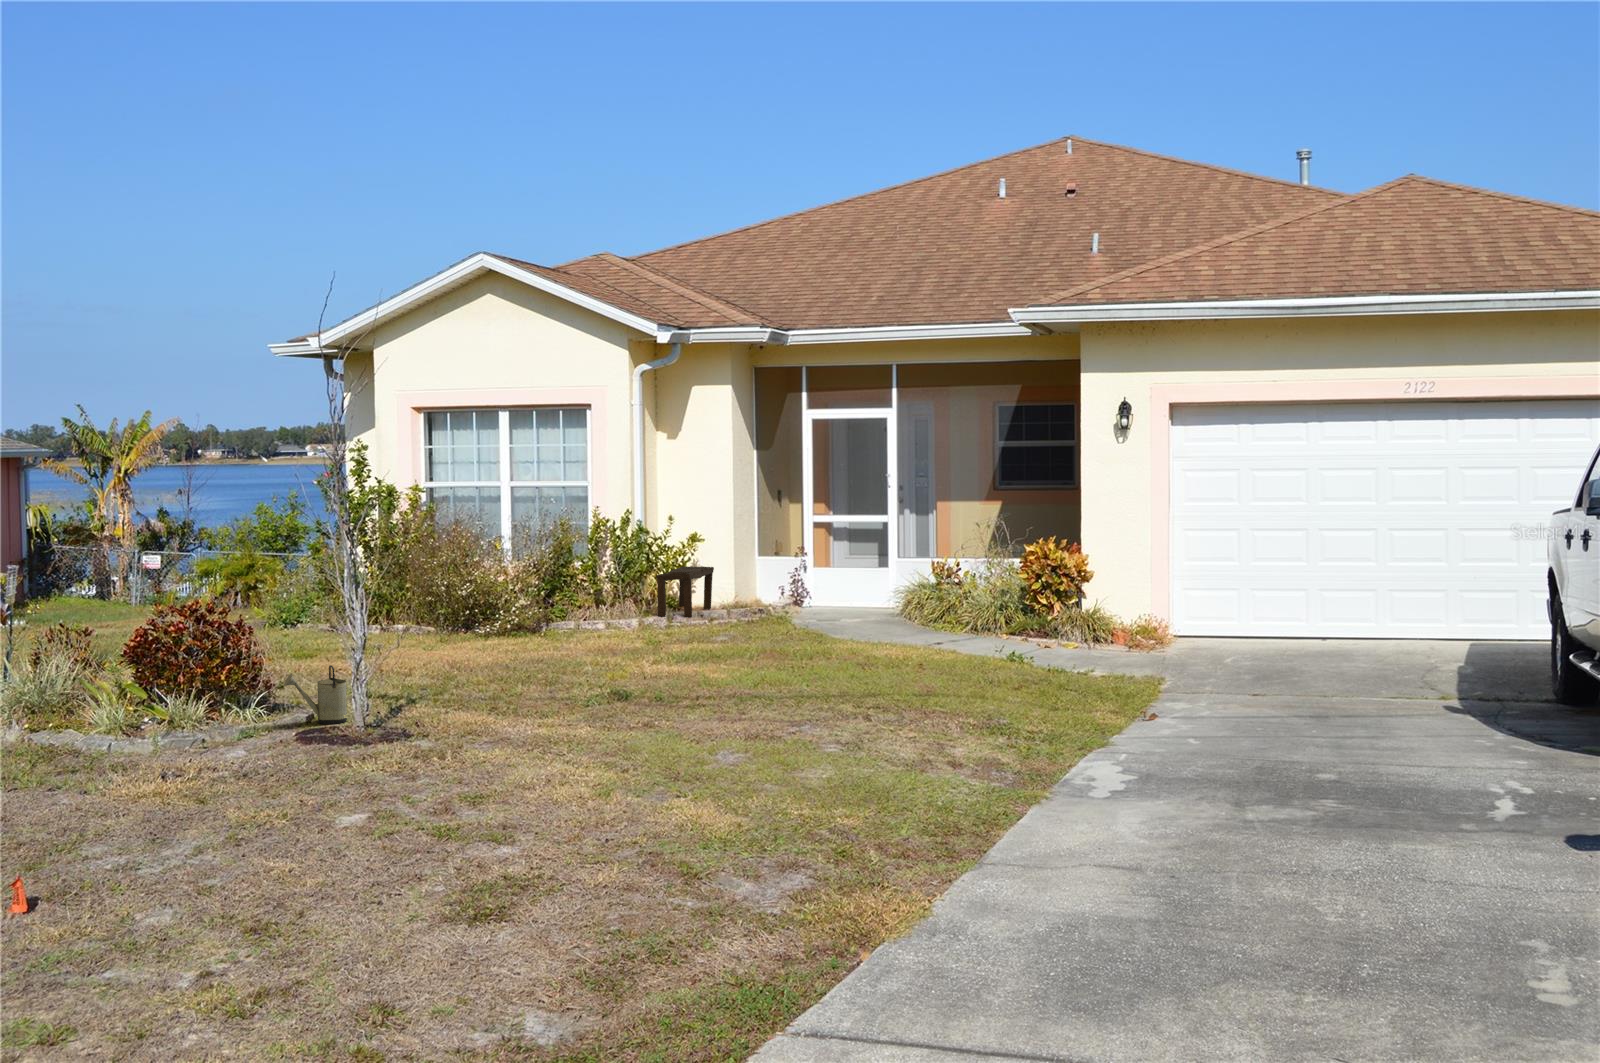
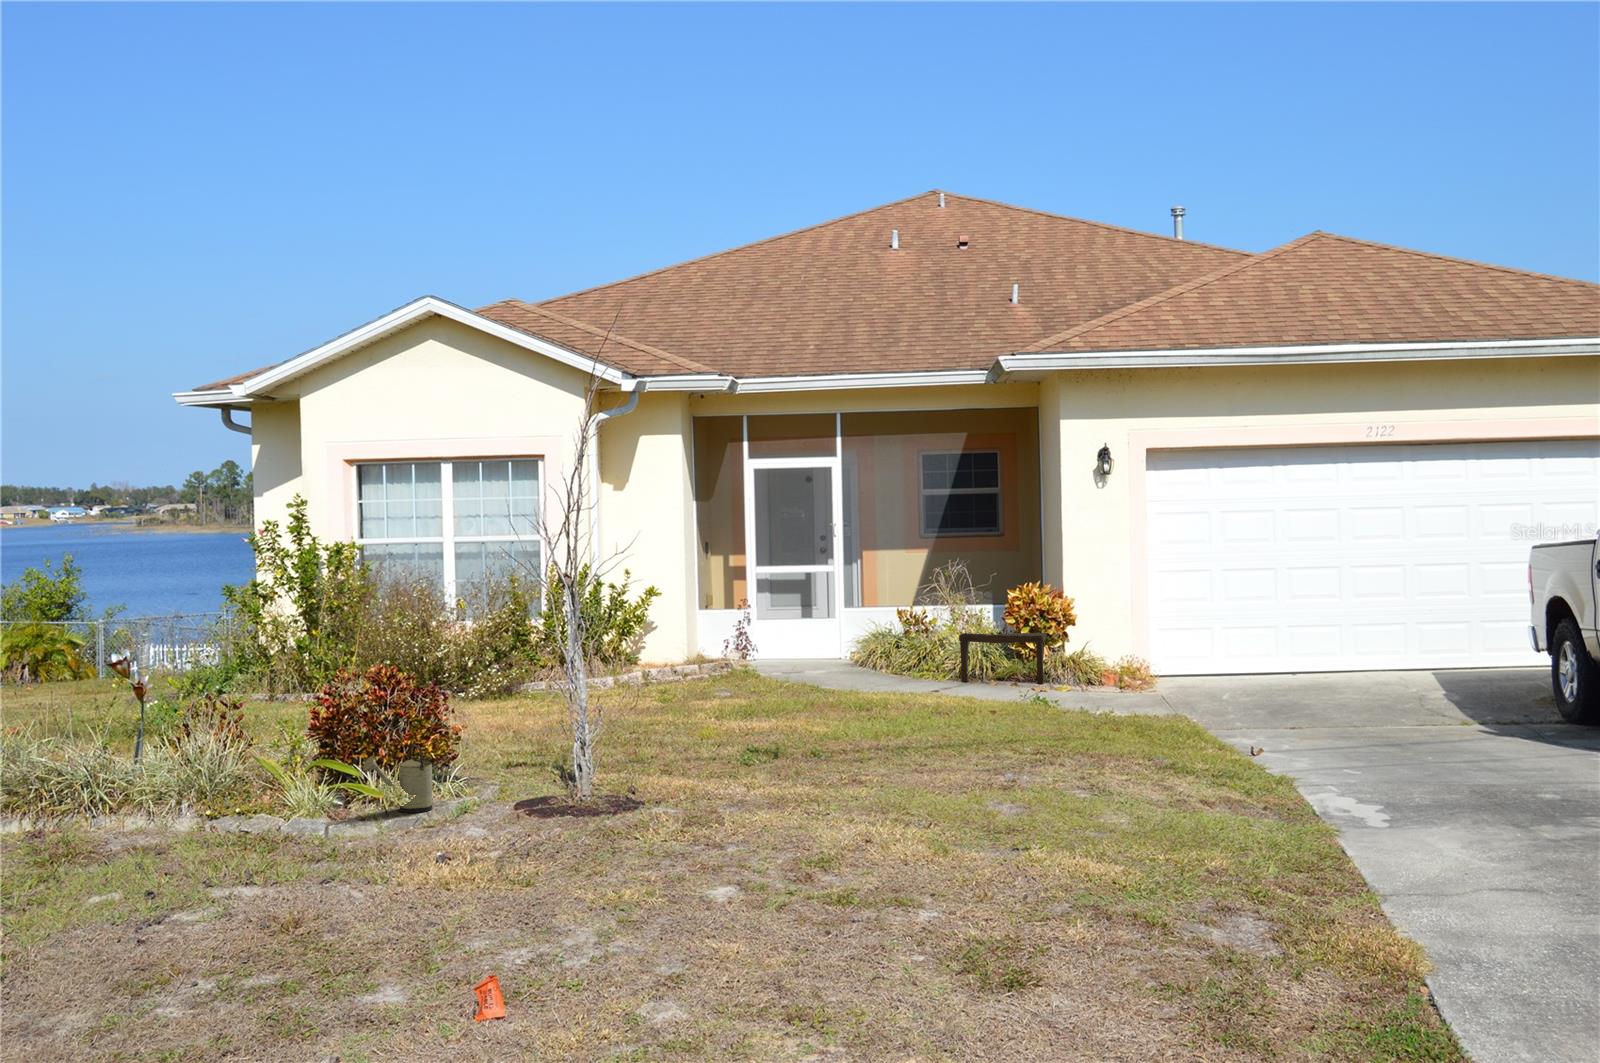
bench: present [656,567,714,617] -> present [959,633,1047,684]

